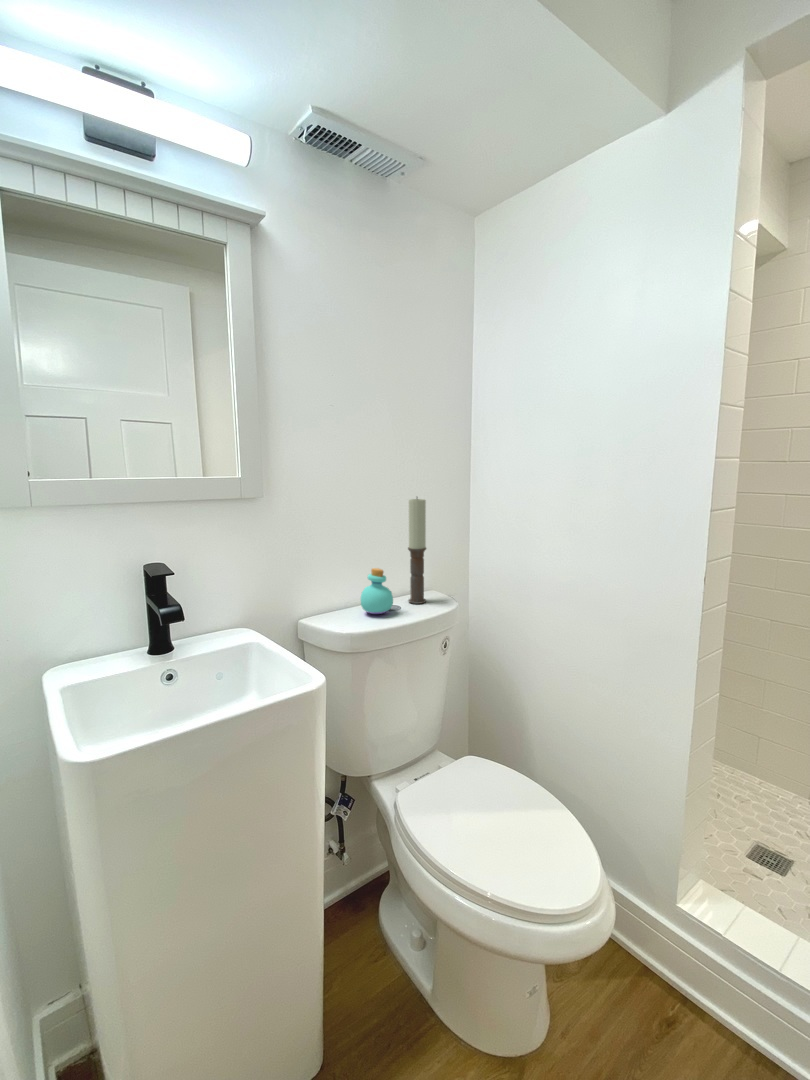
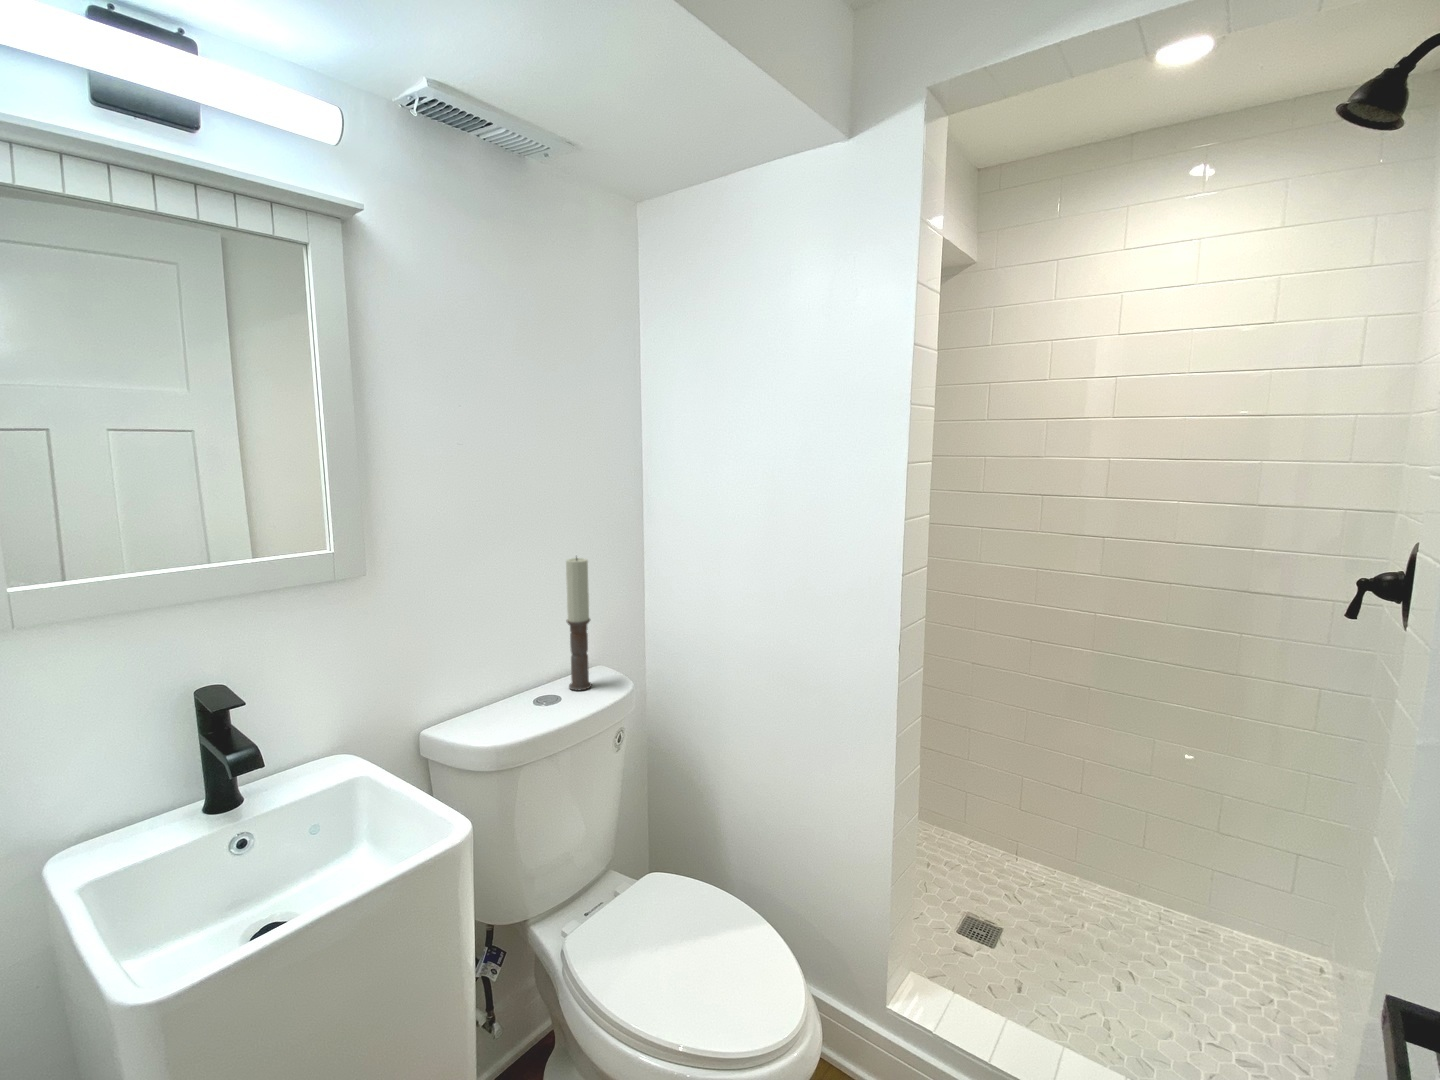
perfume bottle: present [361,568,393,614] -> none [507,653,551,712]

